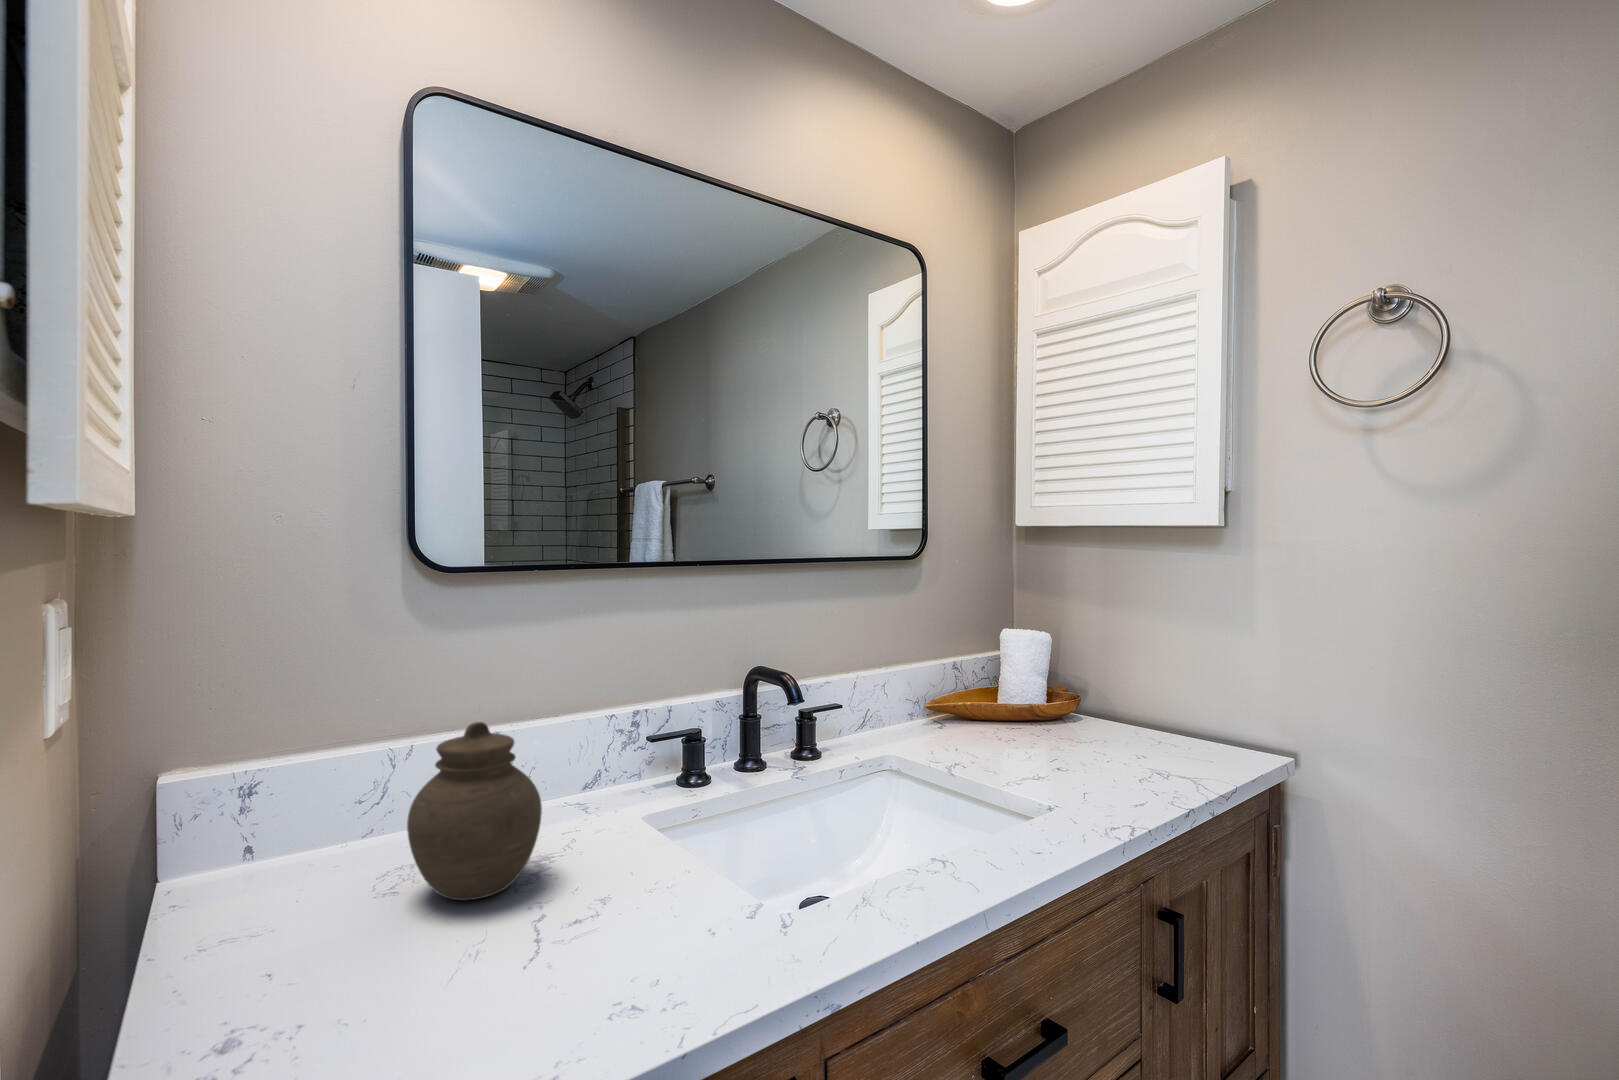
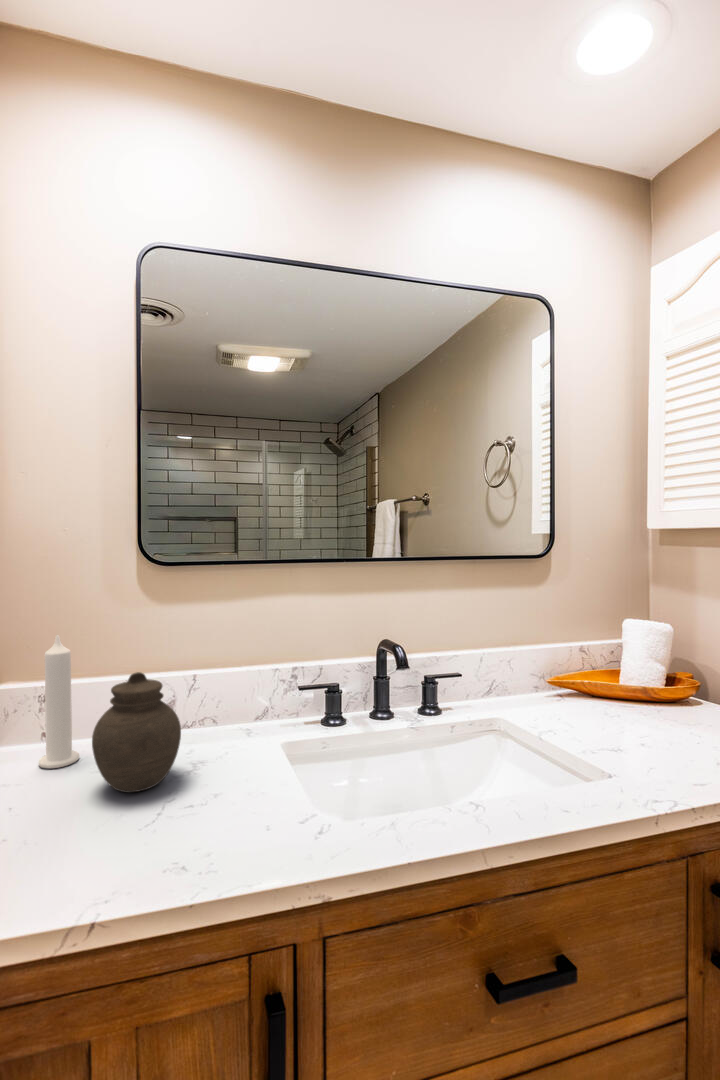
candle: none [270,679,338,894] -> present [38,635,79,768]

